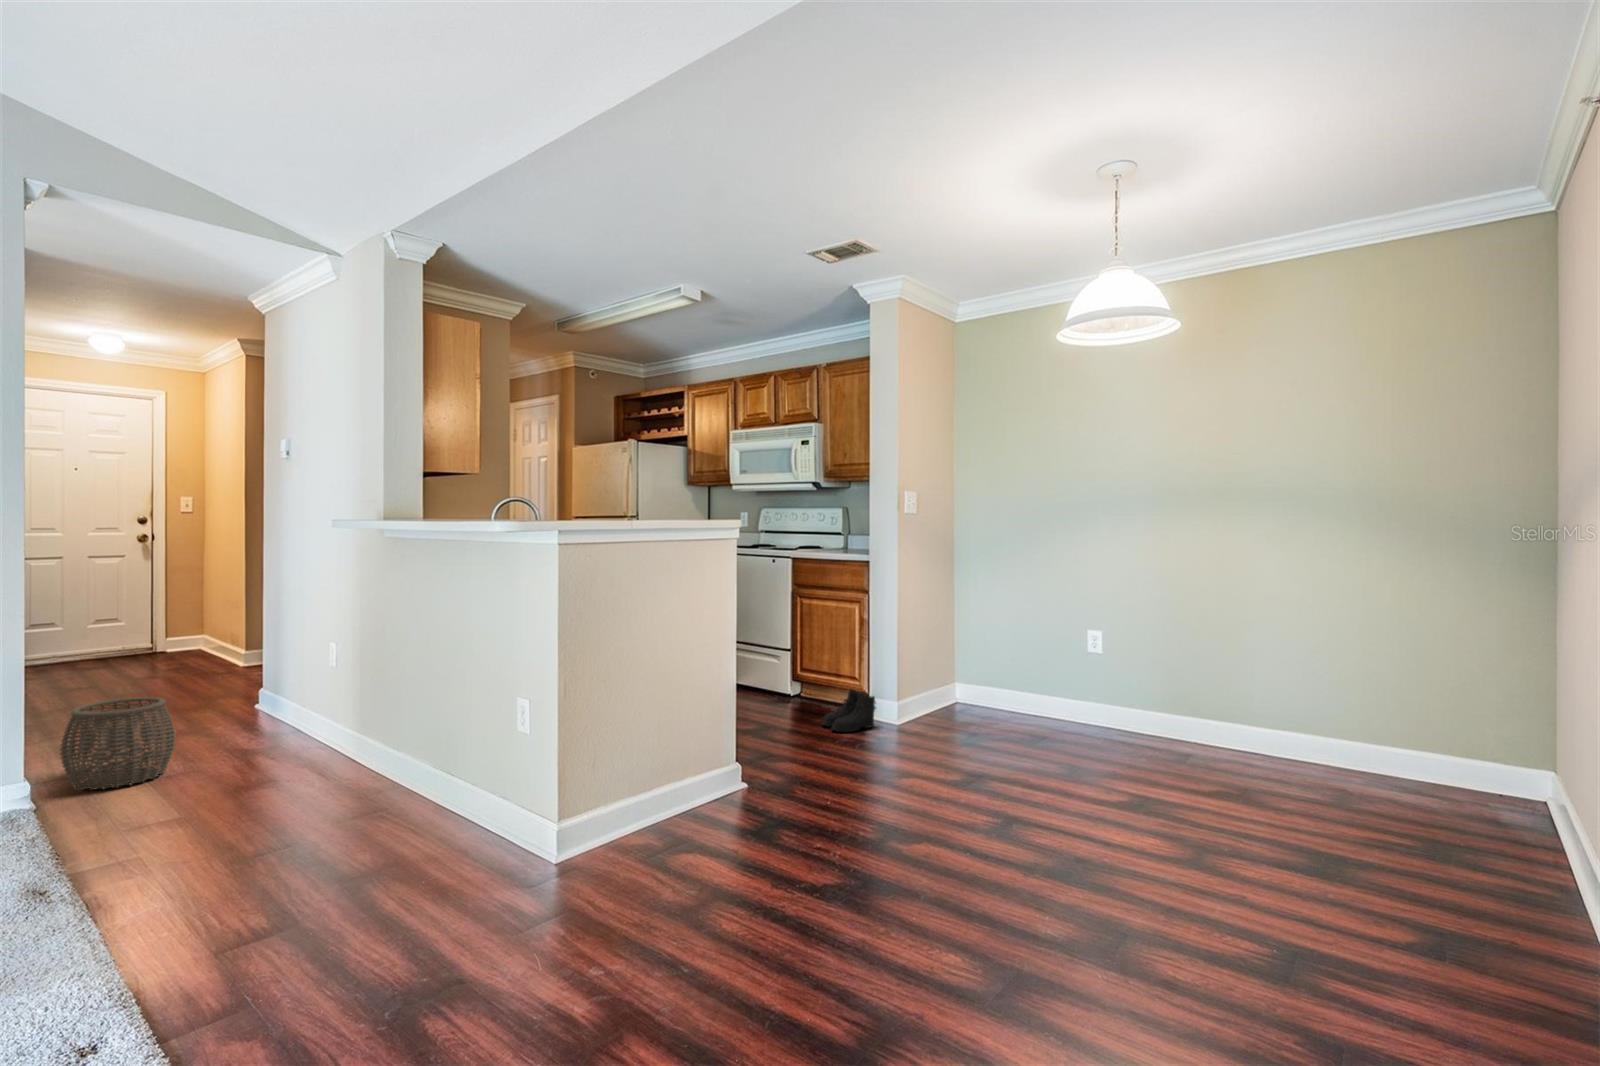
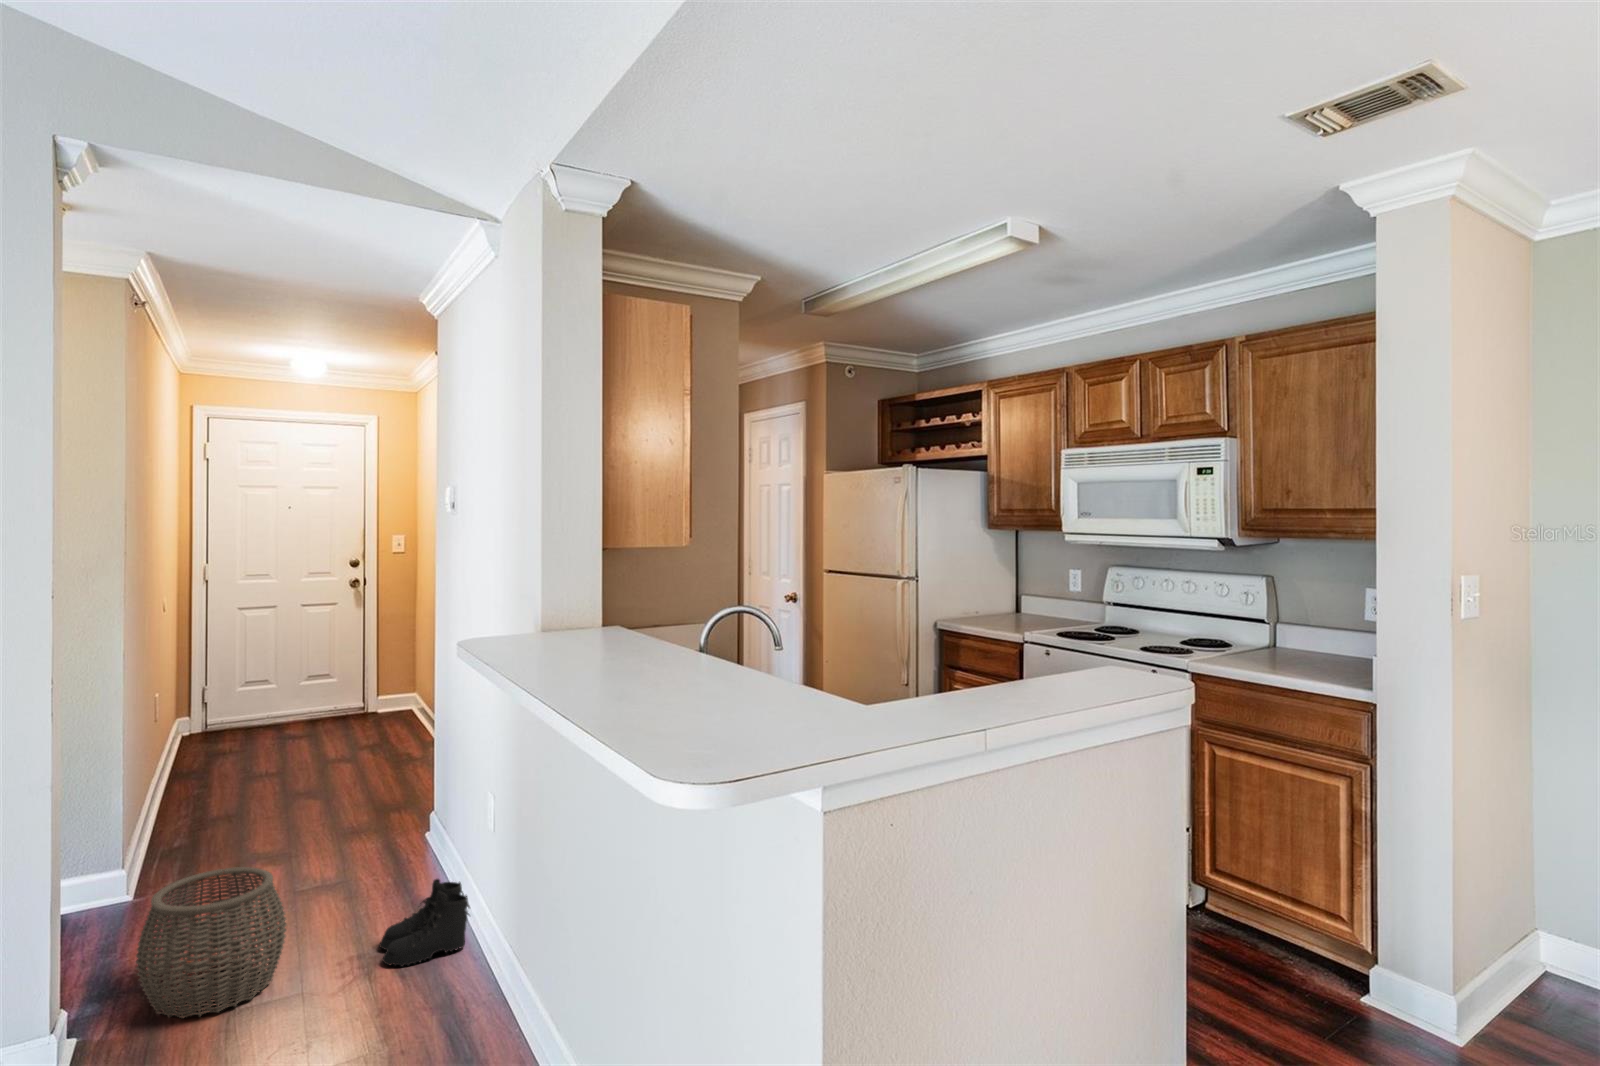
boots: present [822,689,876,732] -> present [379,879,470,967]

